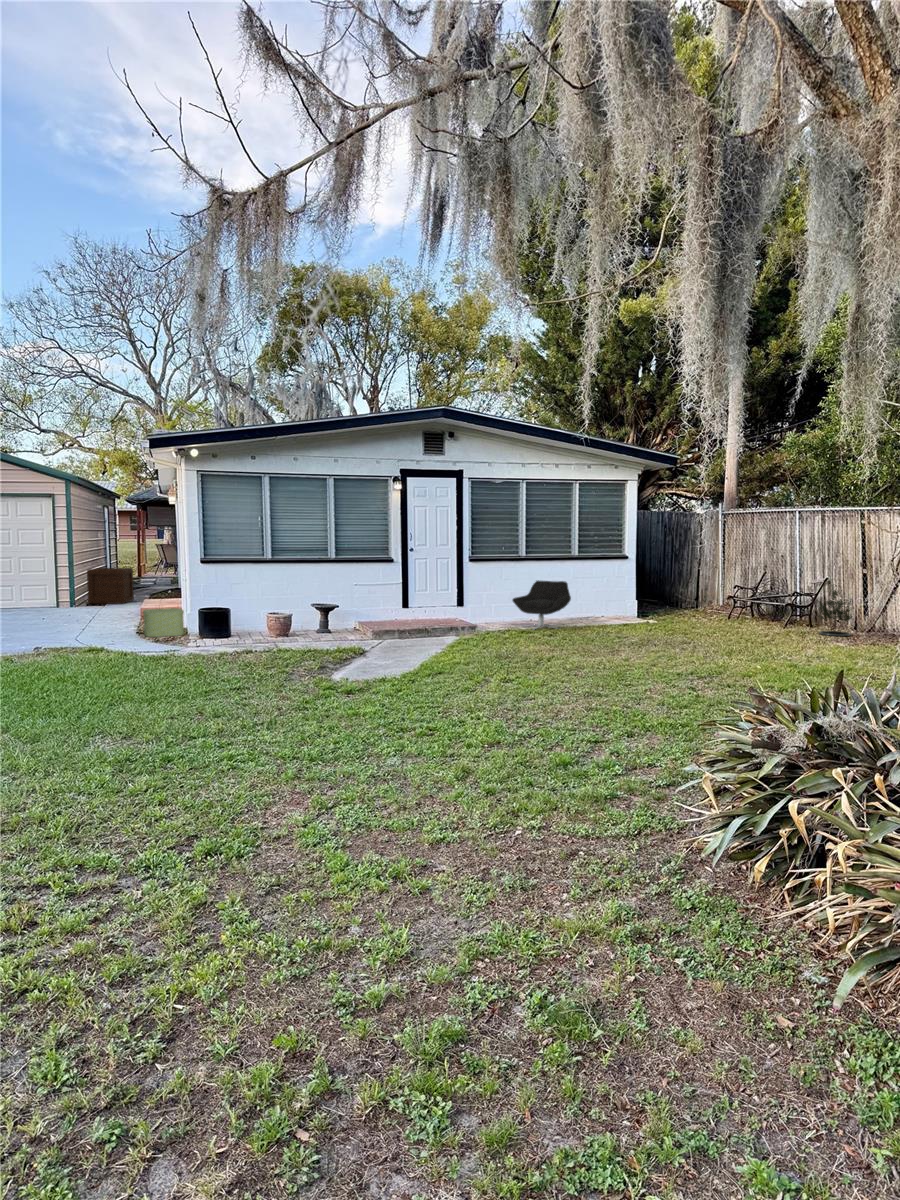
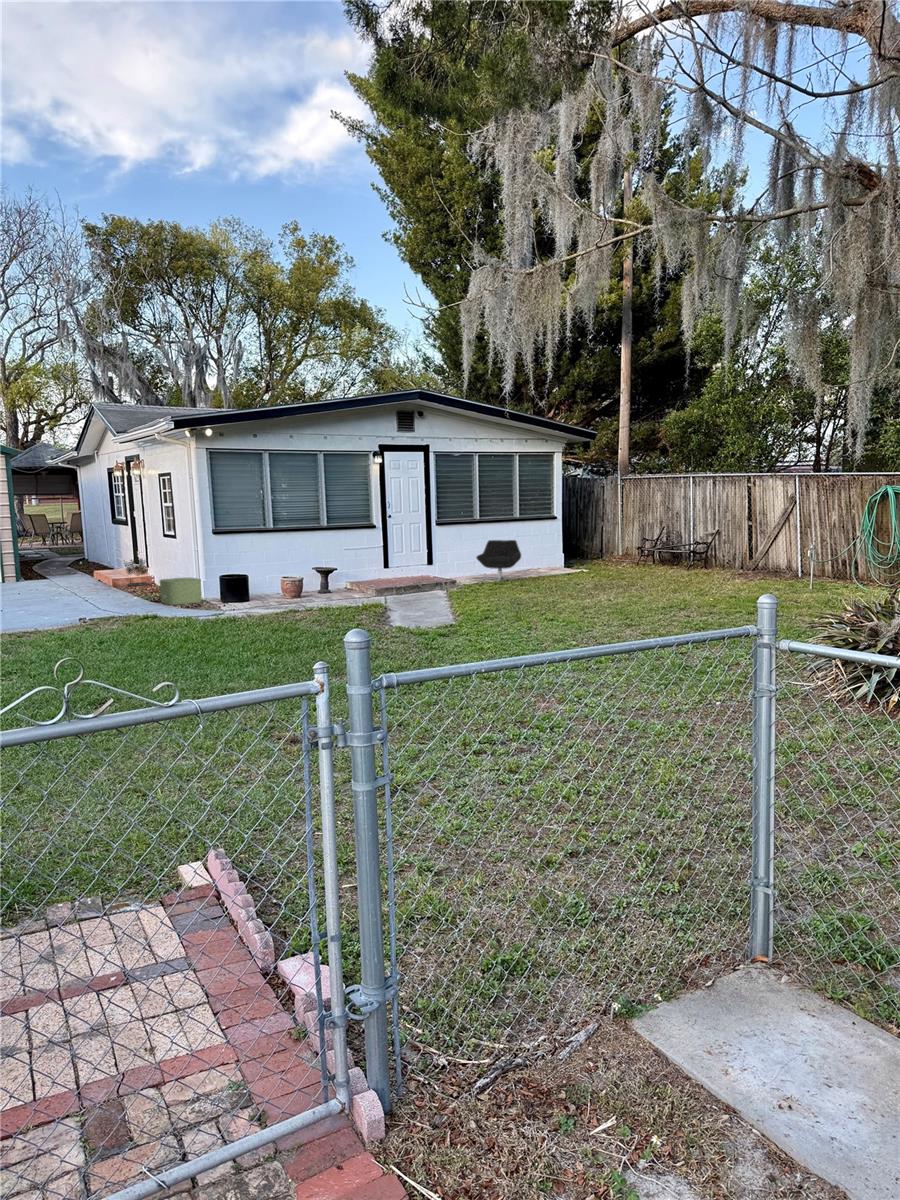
wooden crate: present [87,568,134,604] -> none [18,543,61,582]
potted tree: present [818,585,853,636] -> present [124,551,149,586]

